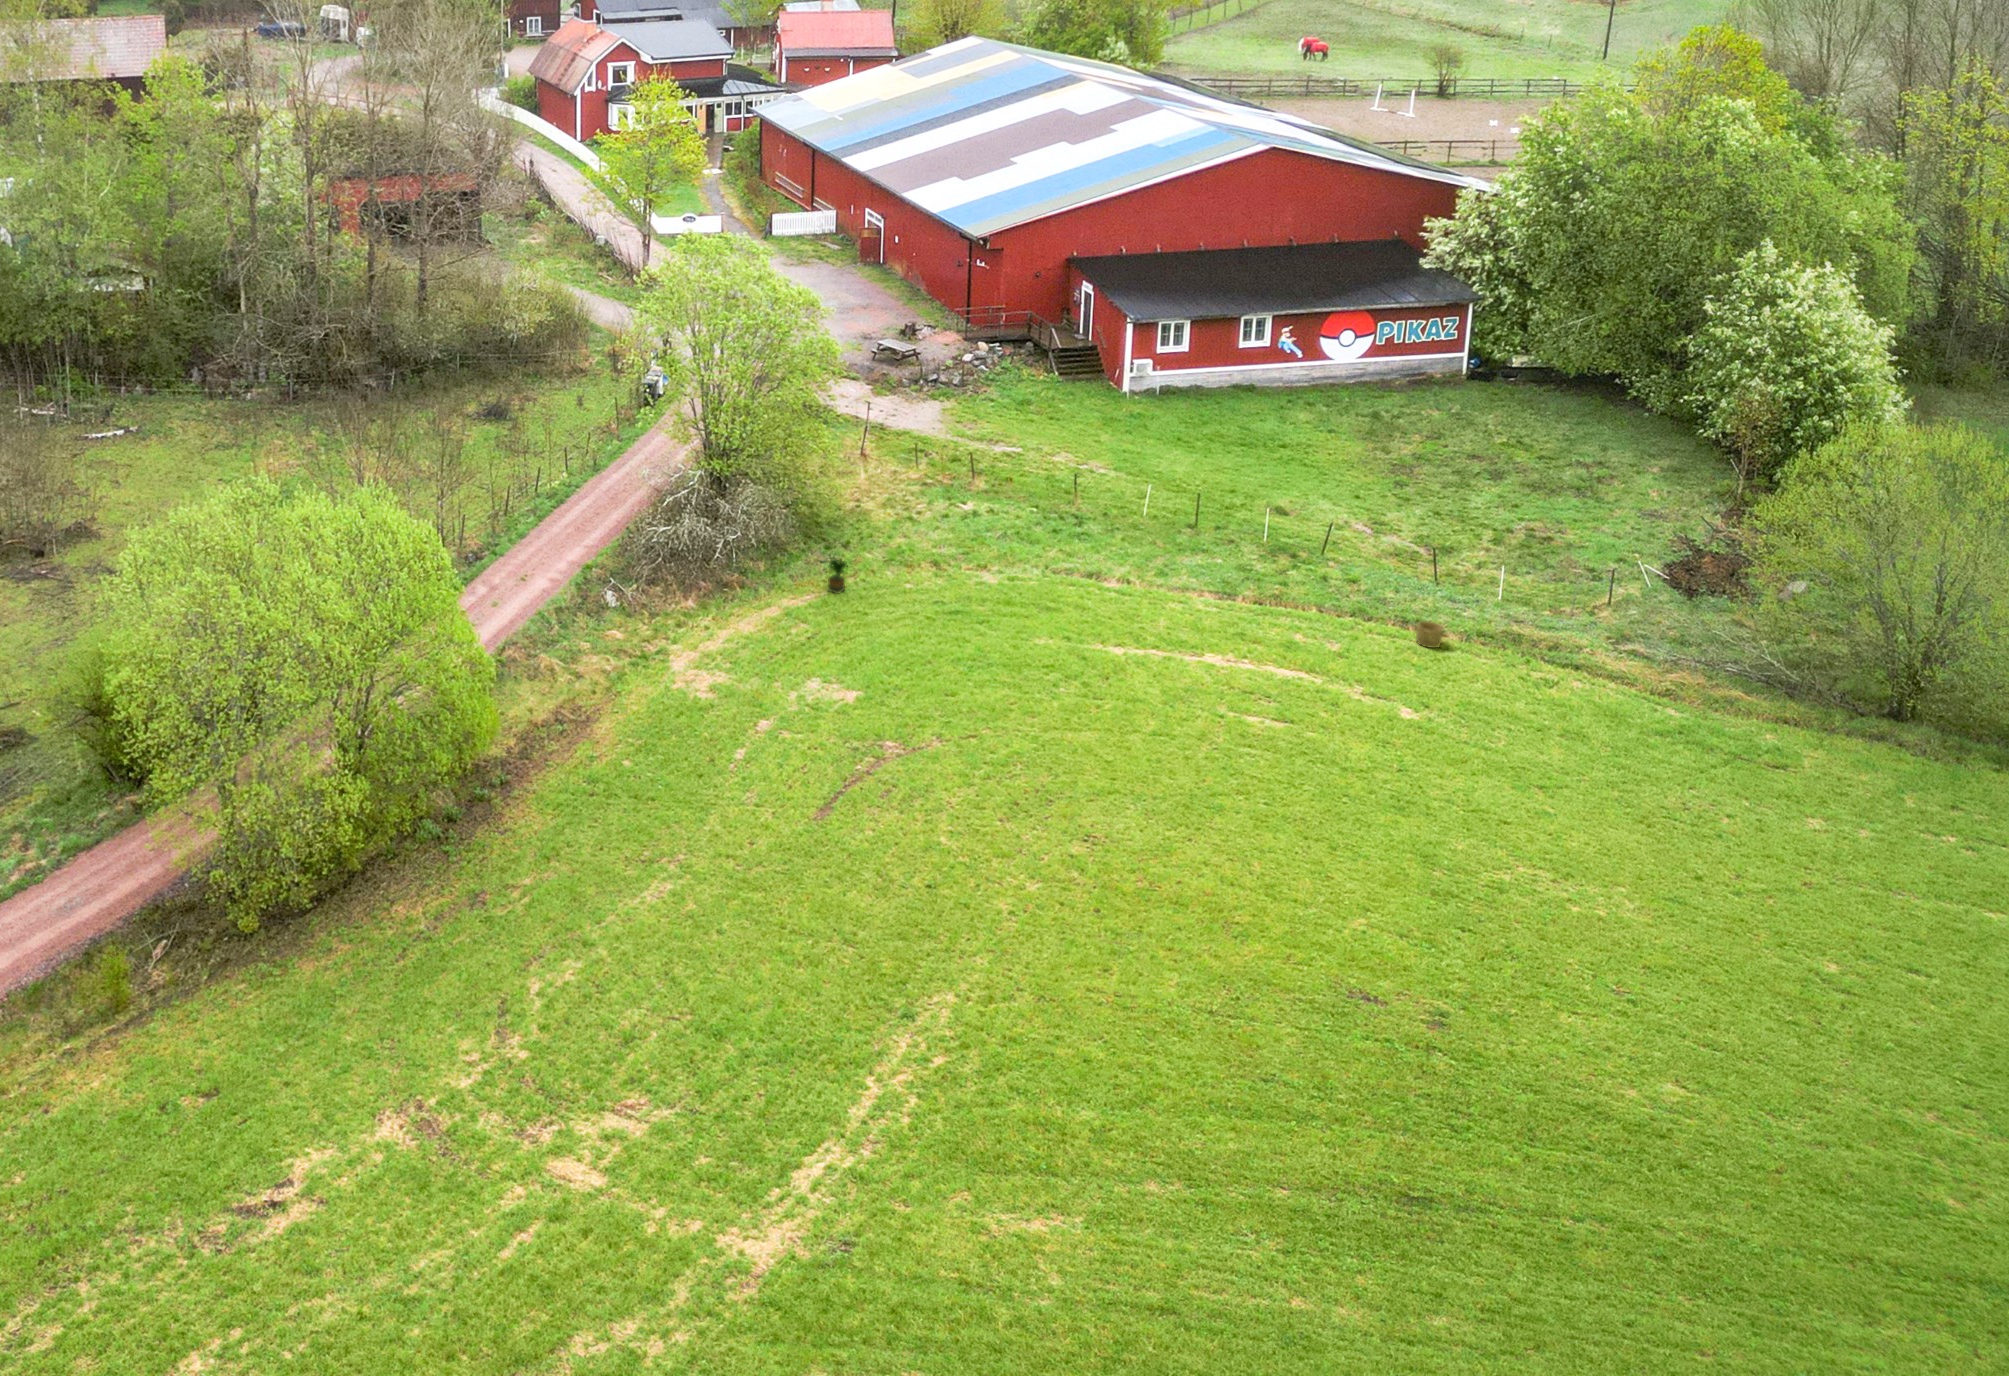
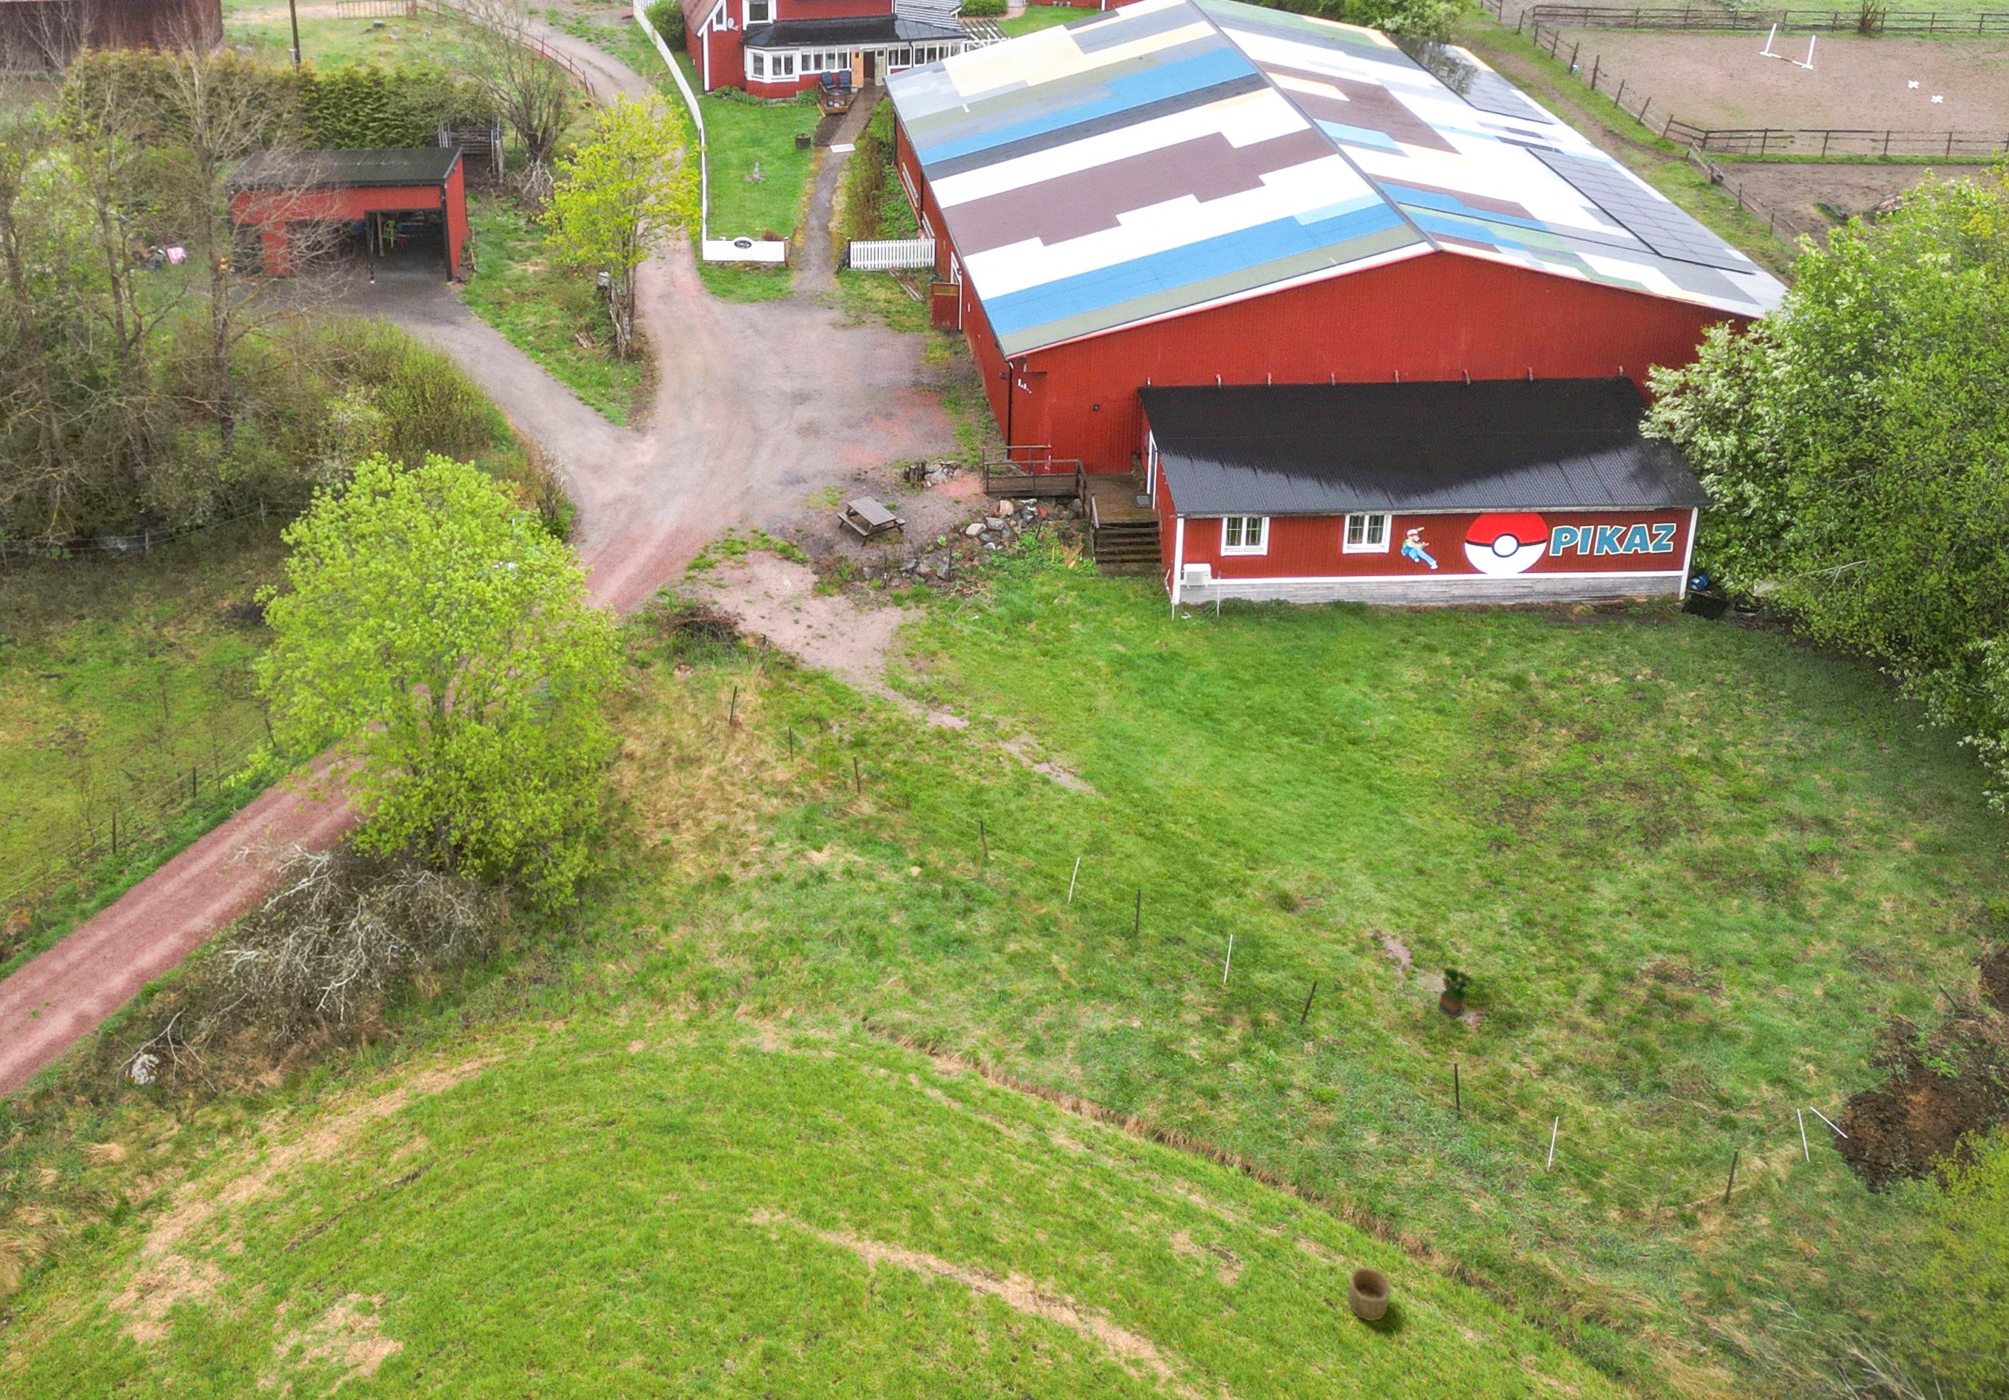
potted tree: present [828,559,848,594] -> present [1438,968,1474,1019]

